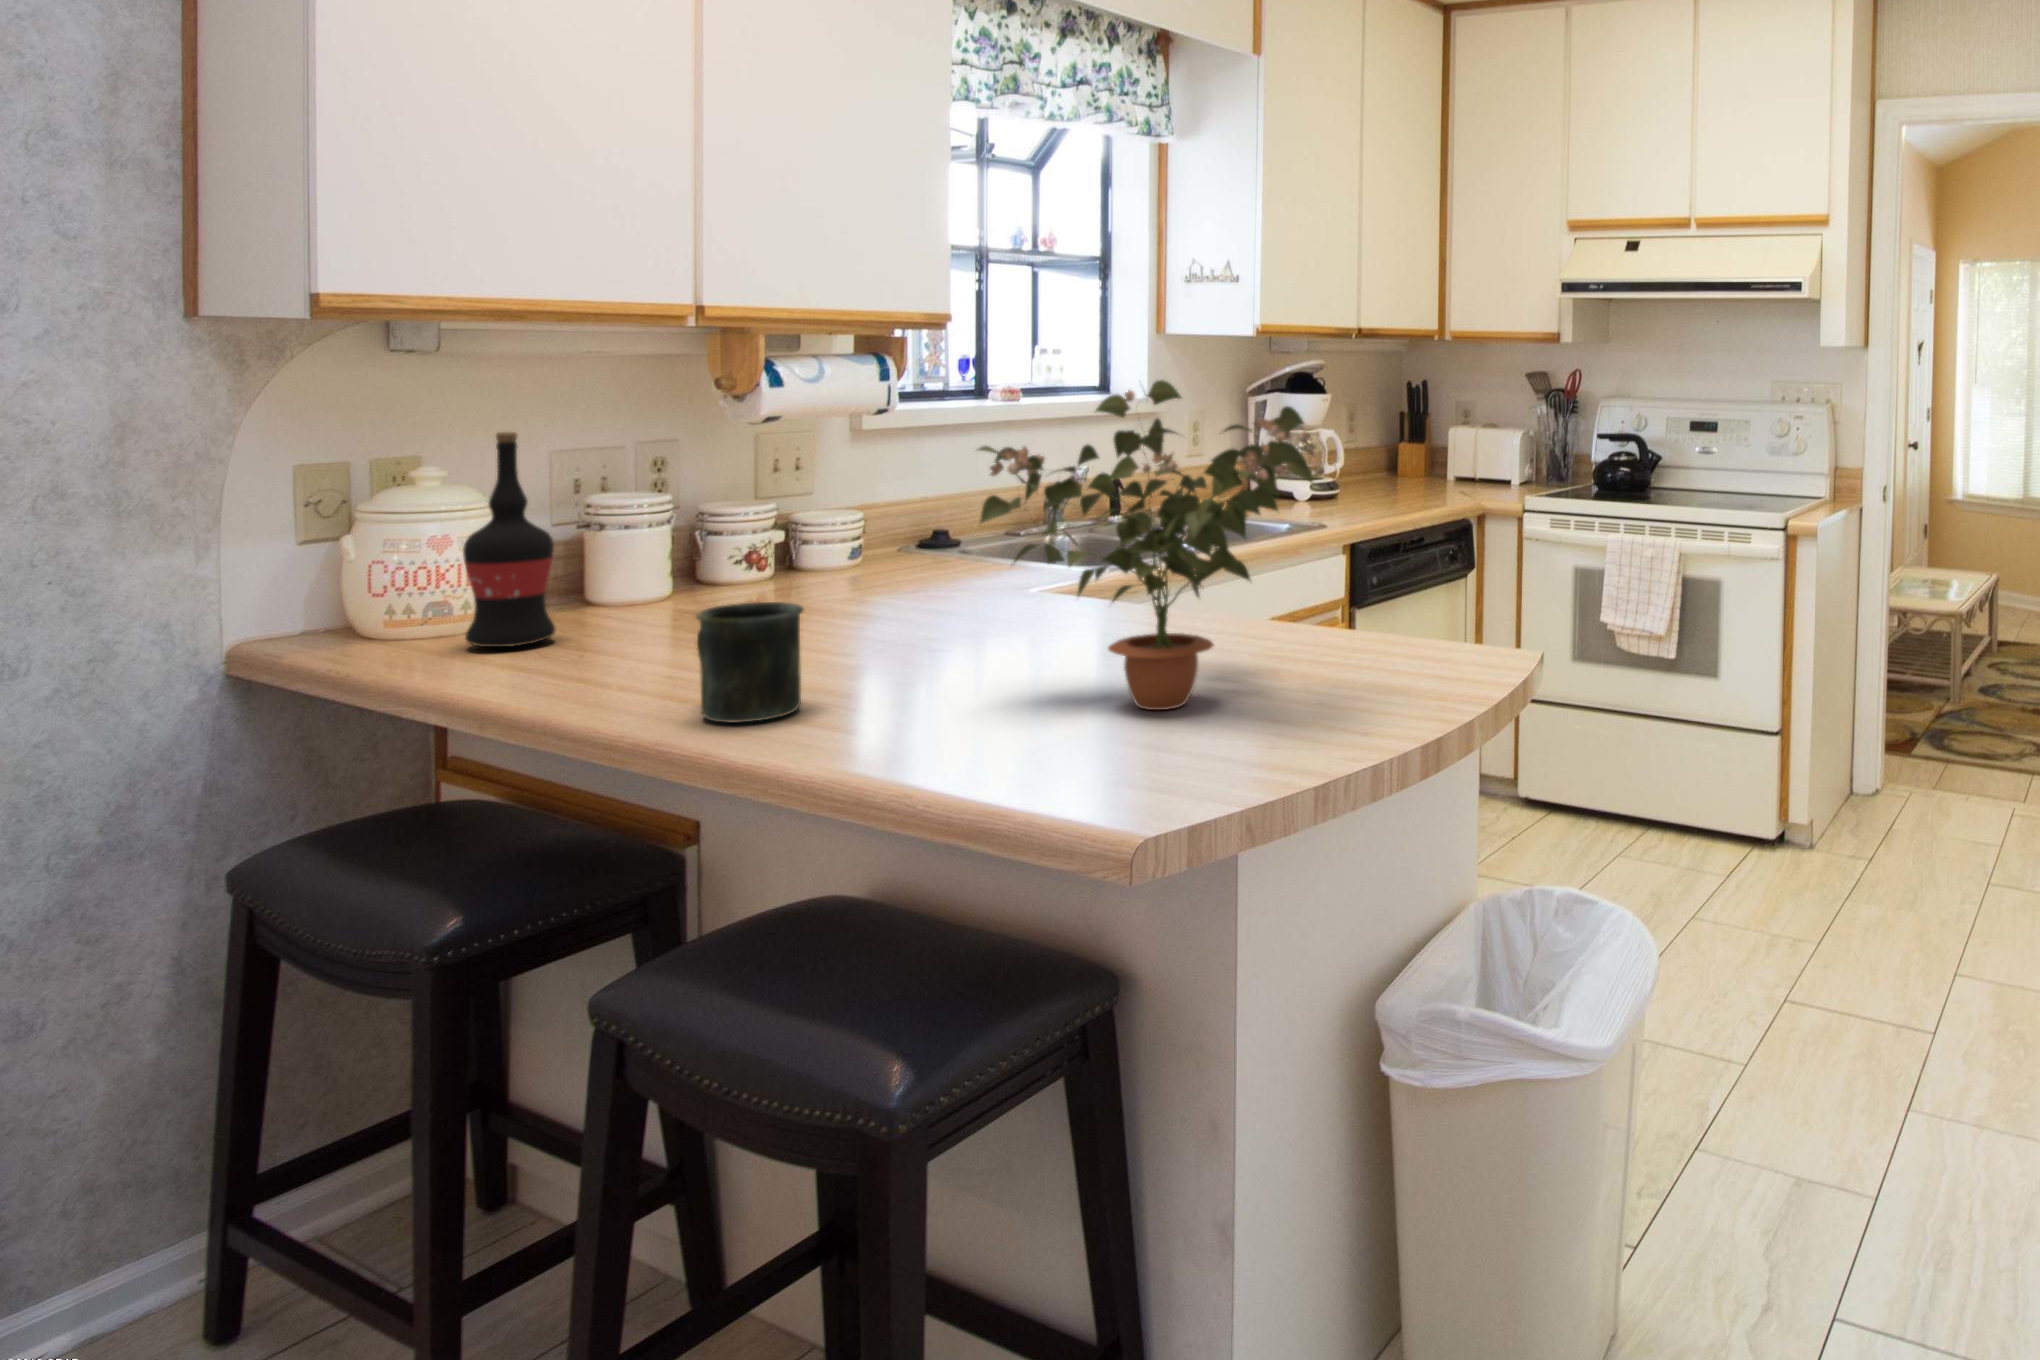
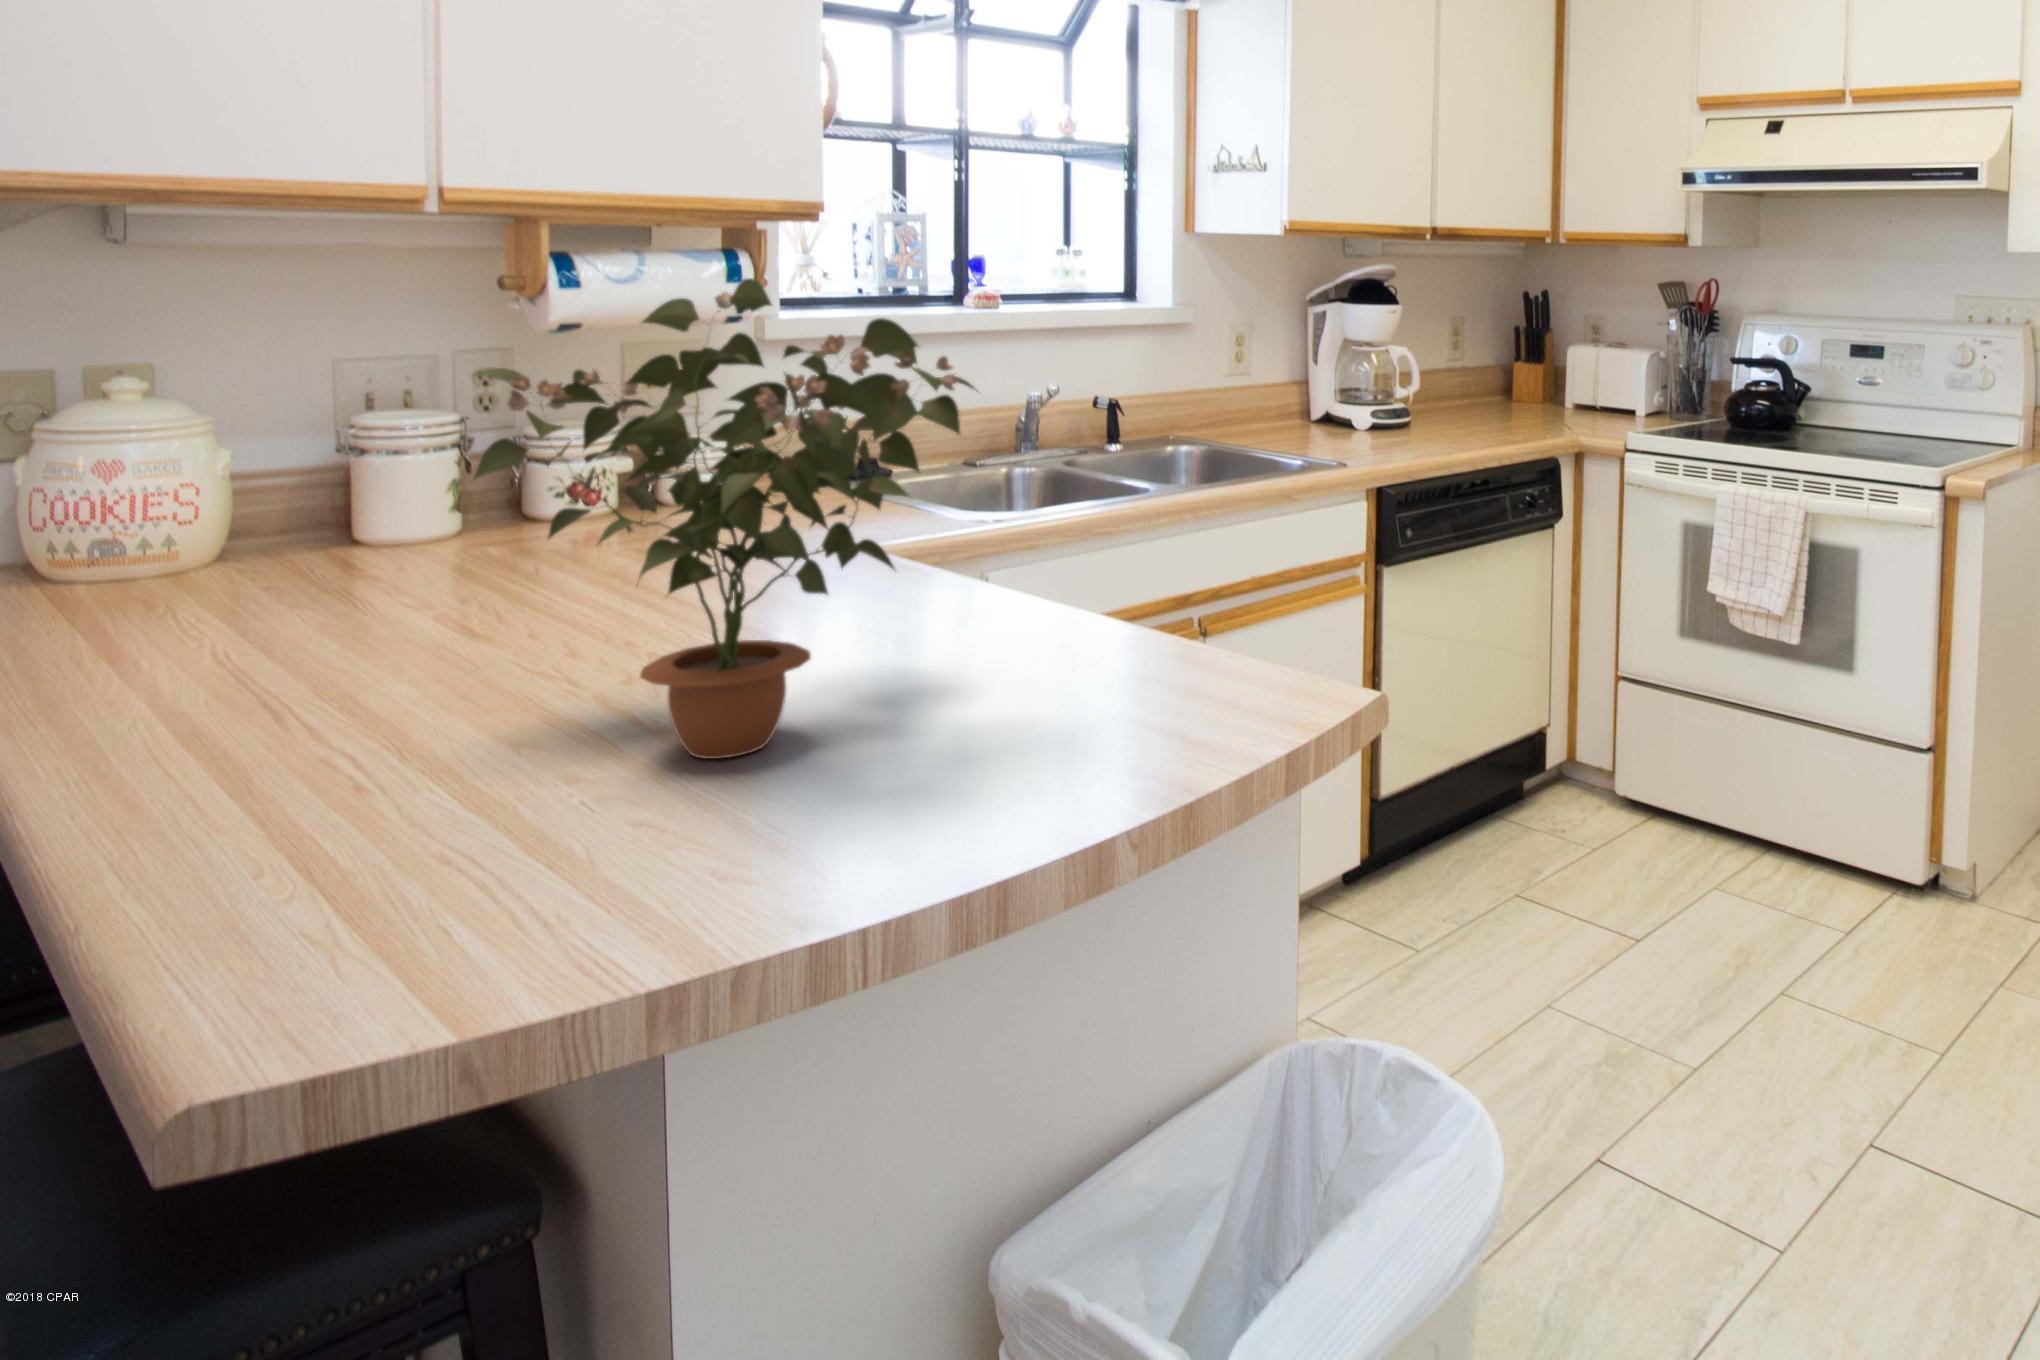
wine bottle: present [463,432,555,647] -> none [136,336,262,592]
mug: present [696,602,803,722] -> none [125,570,299,738]

